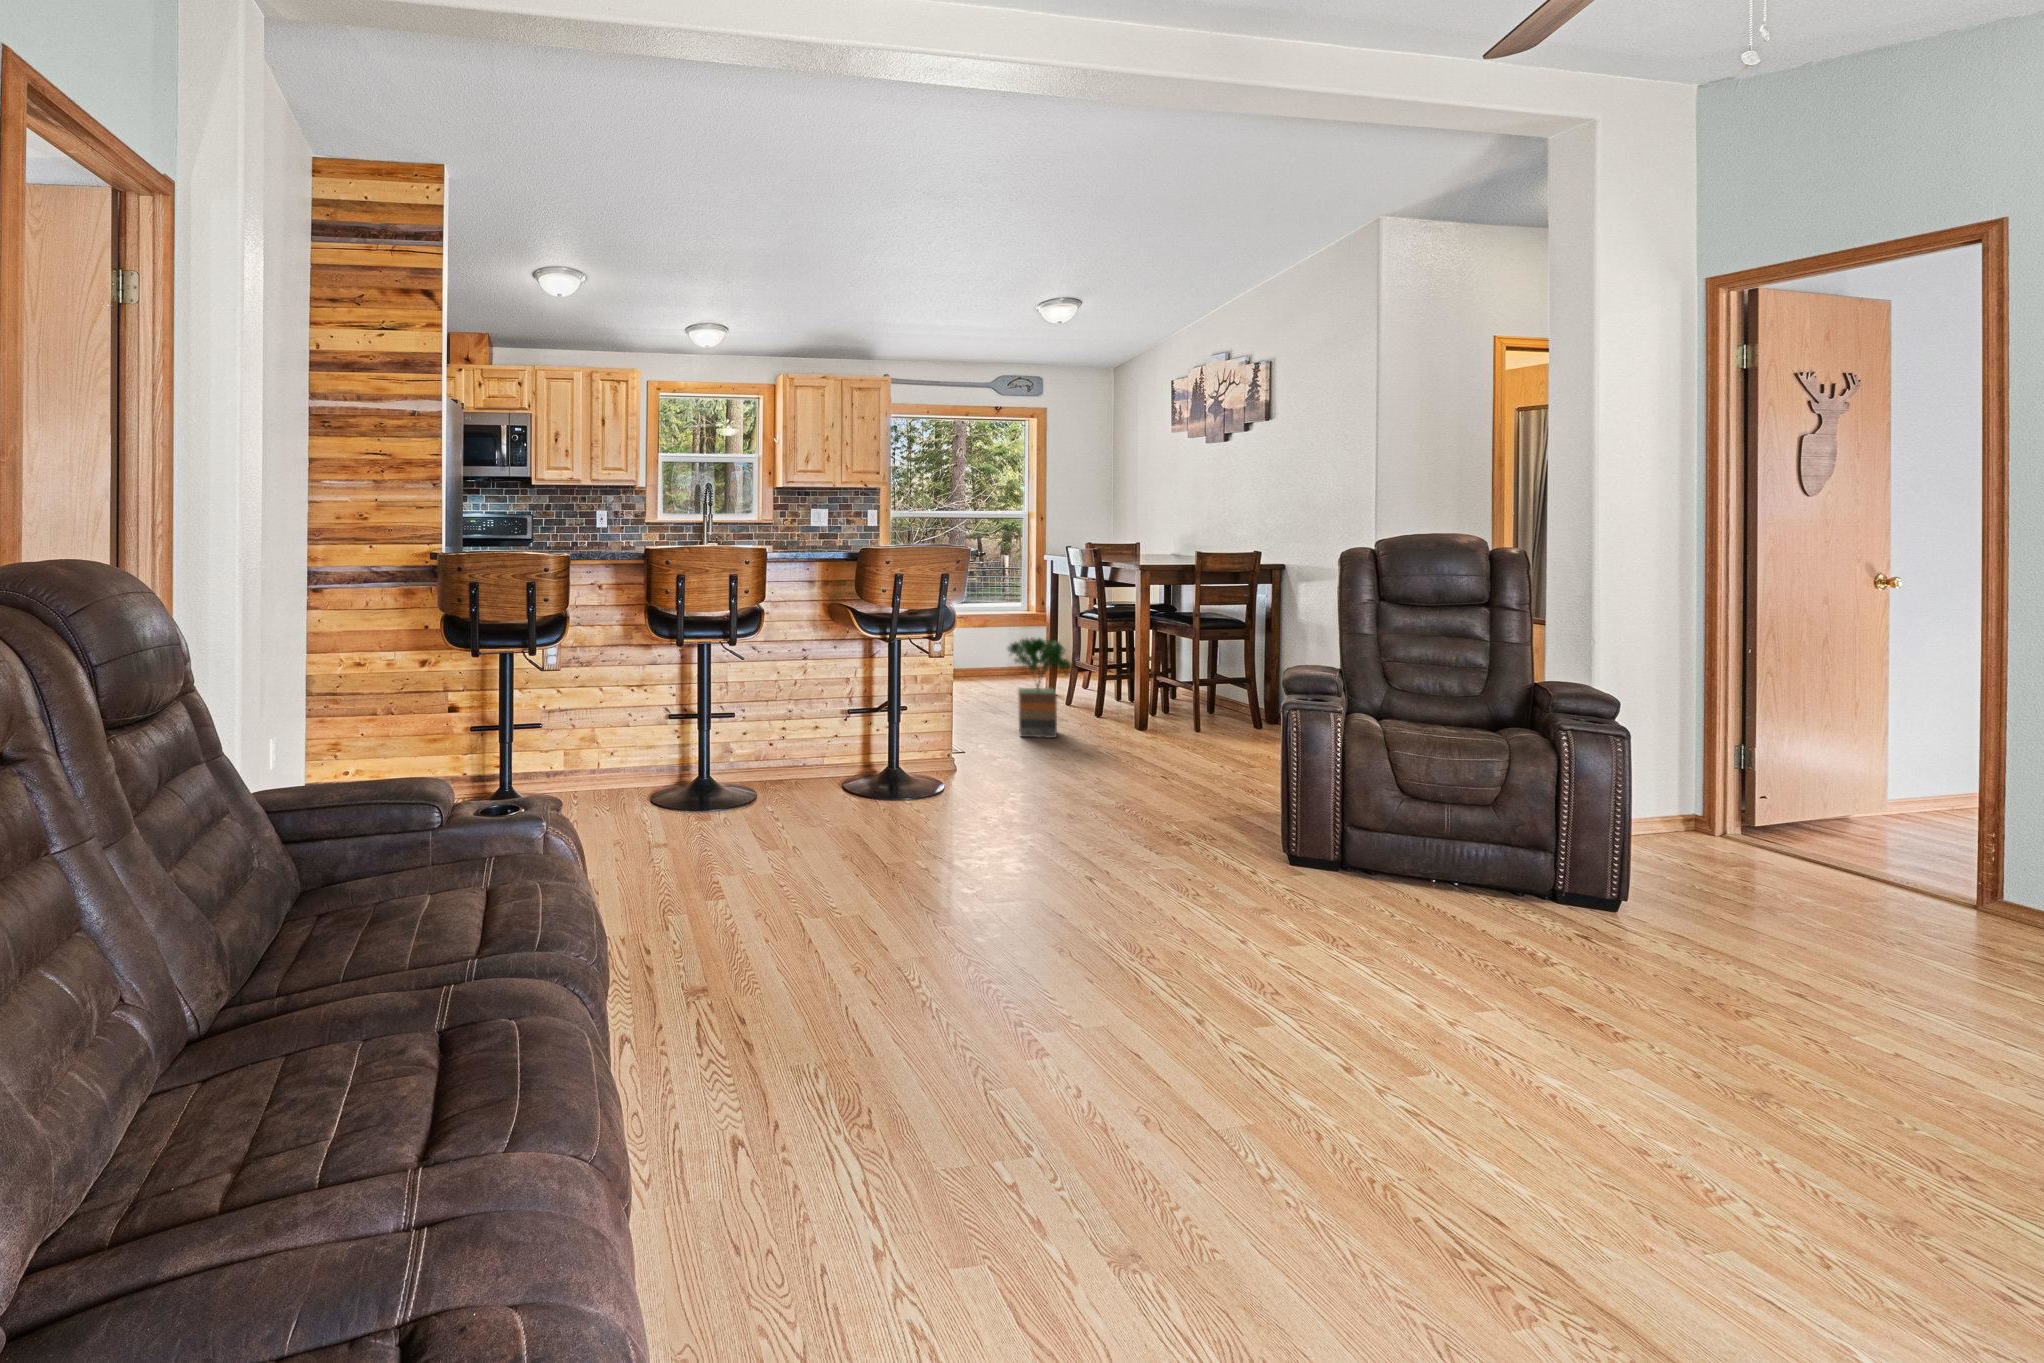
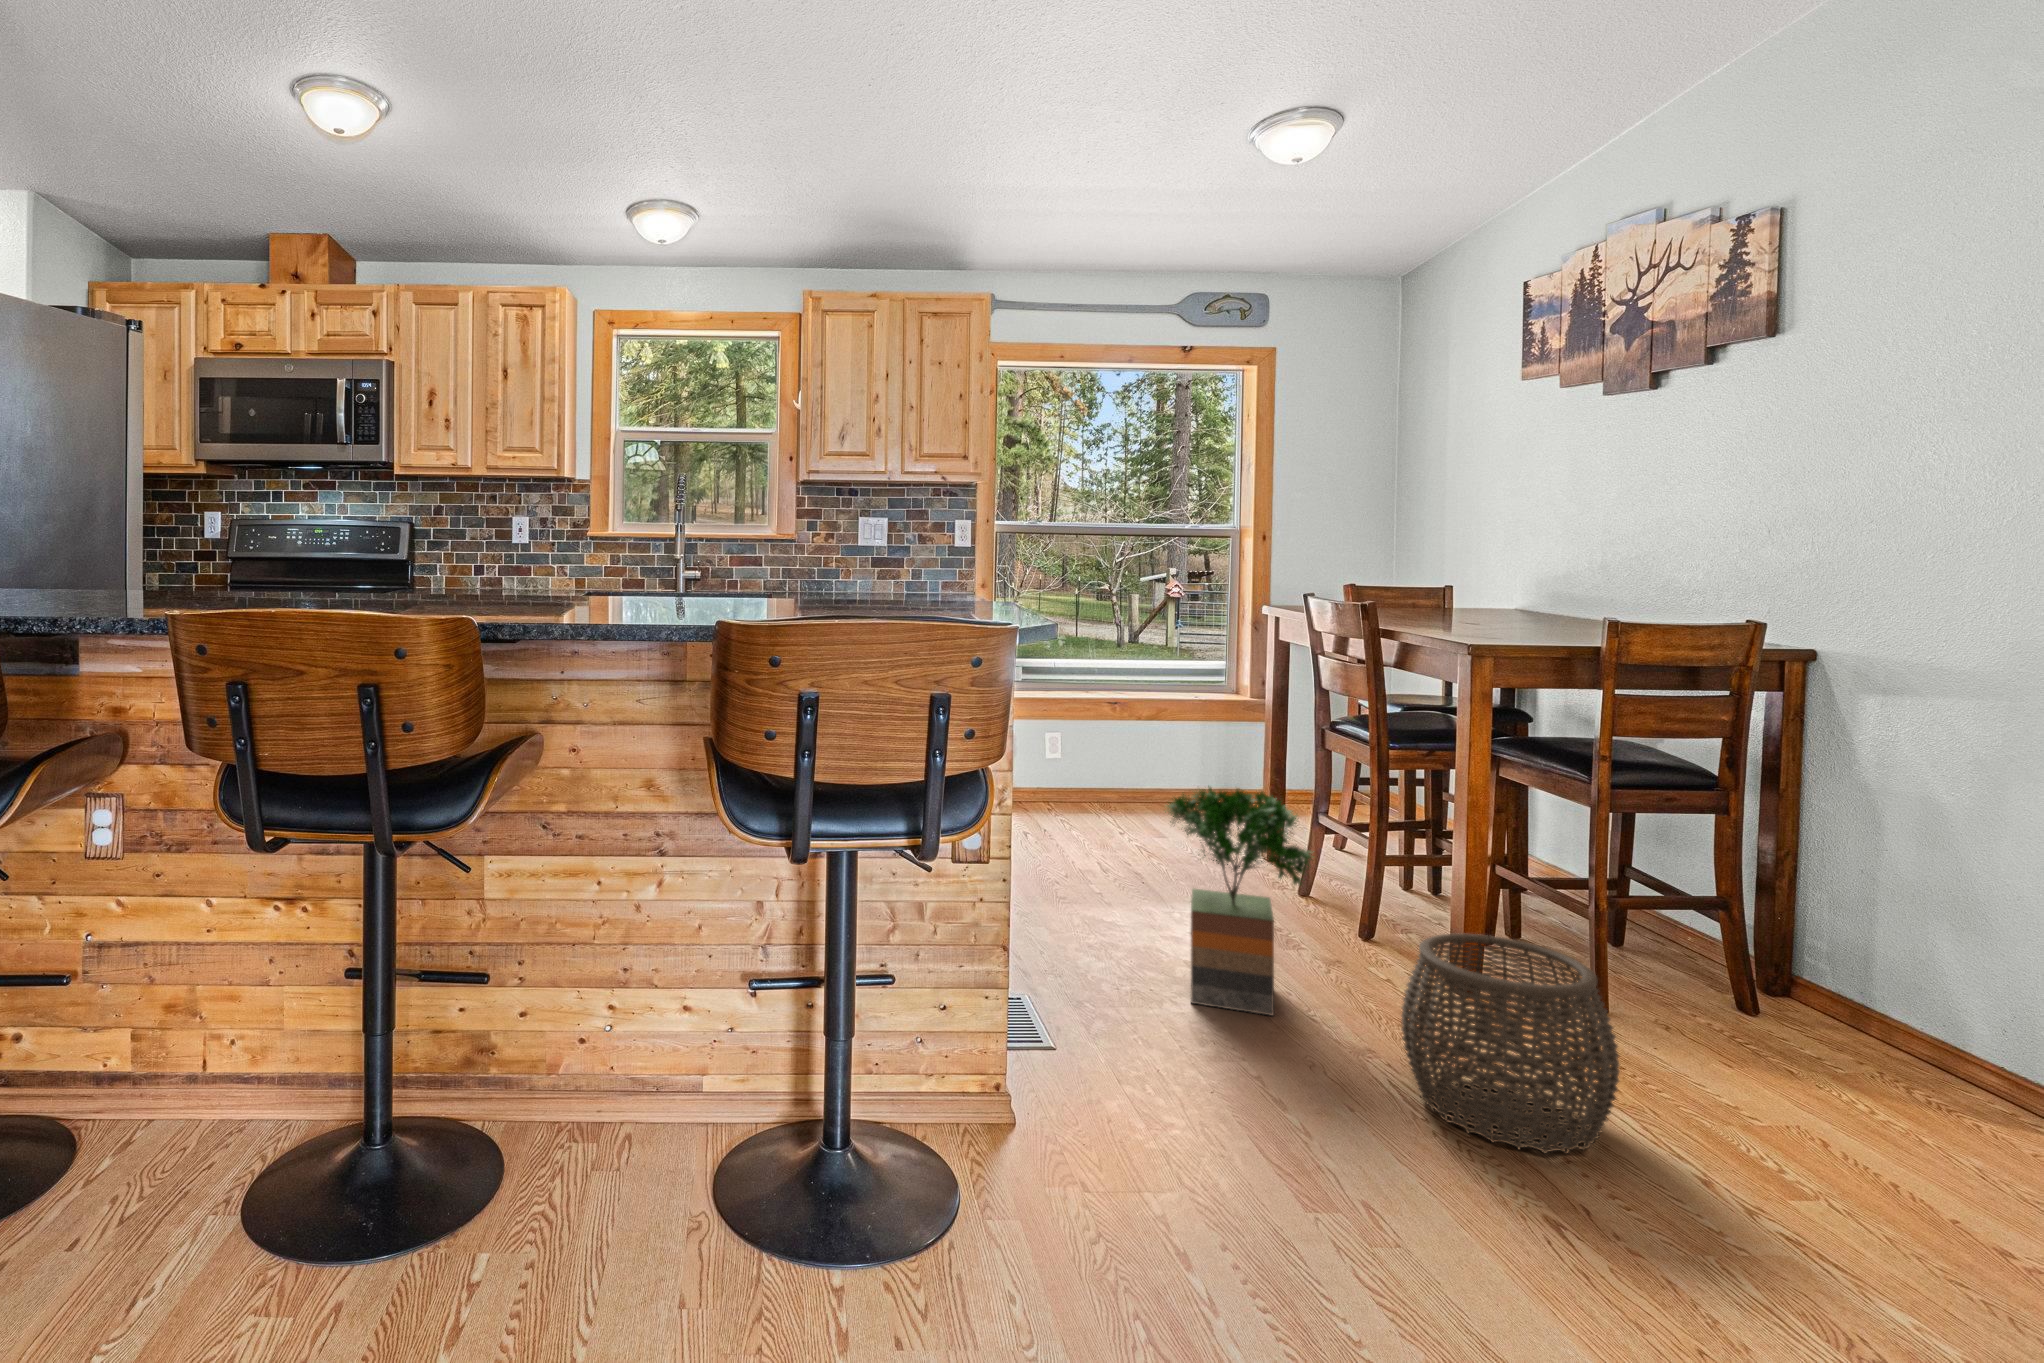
woven basket: none [1109,686,1190,762] -> present [1401,934,1620,1153]

